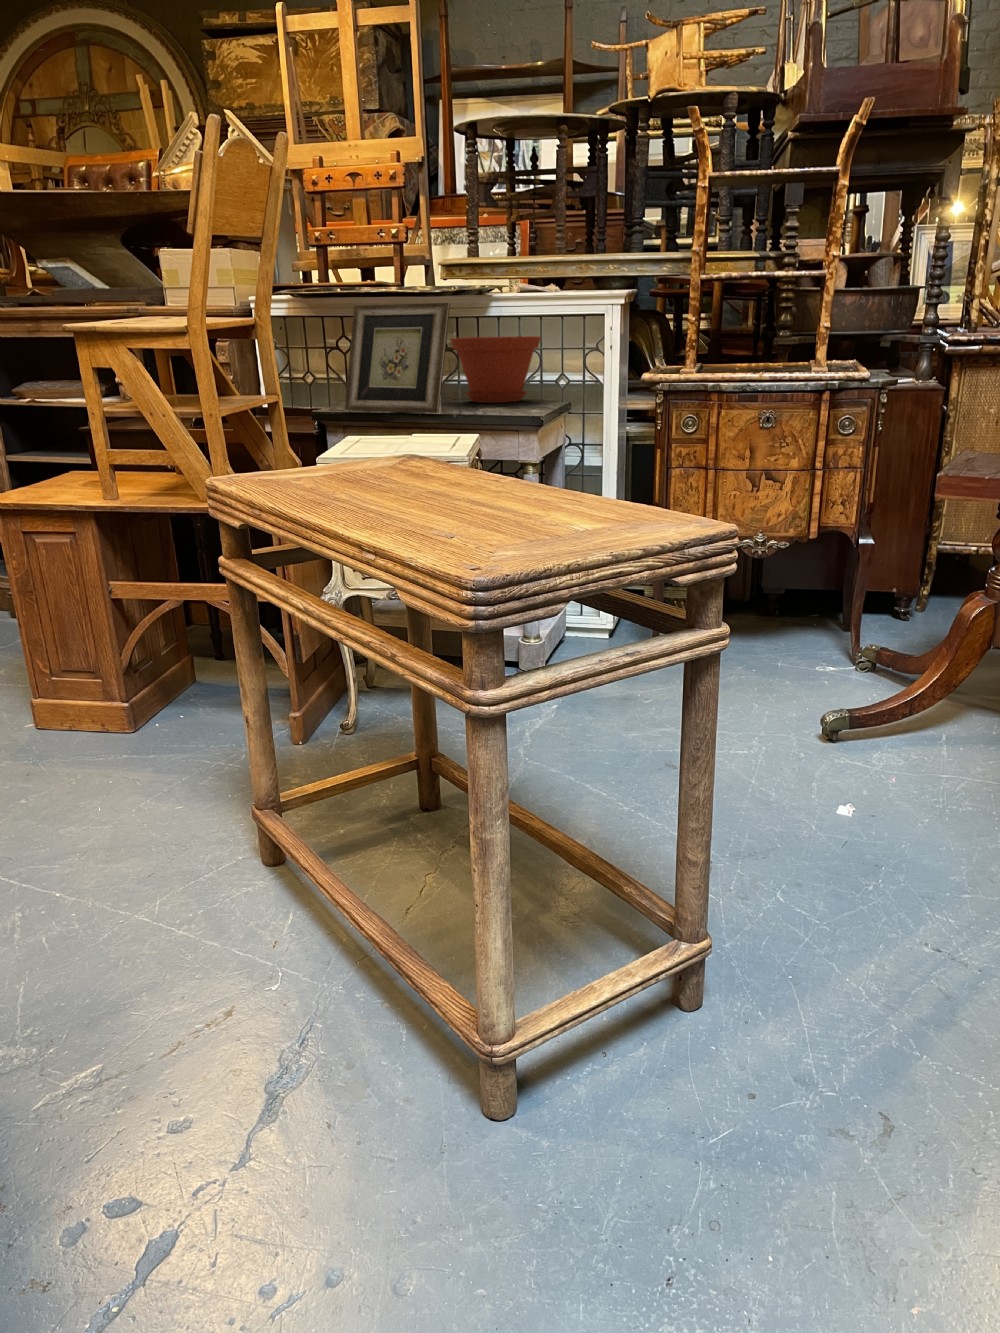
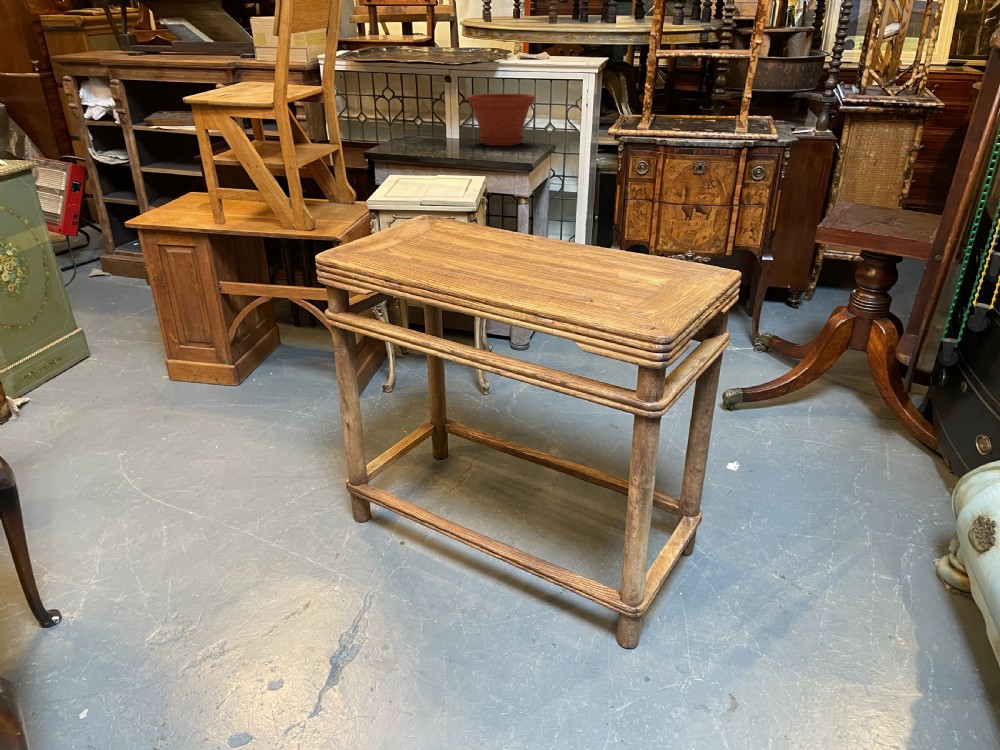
picture frame: present [345,303,450,413] -> none [389,74,467,158]

